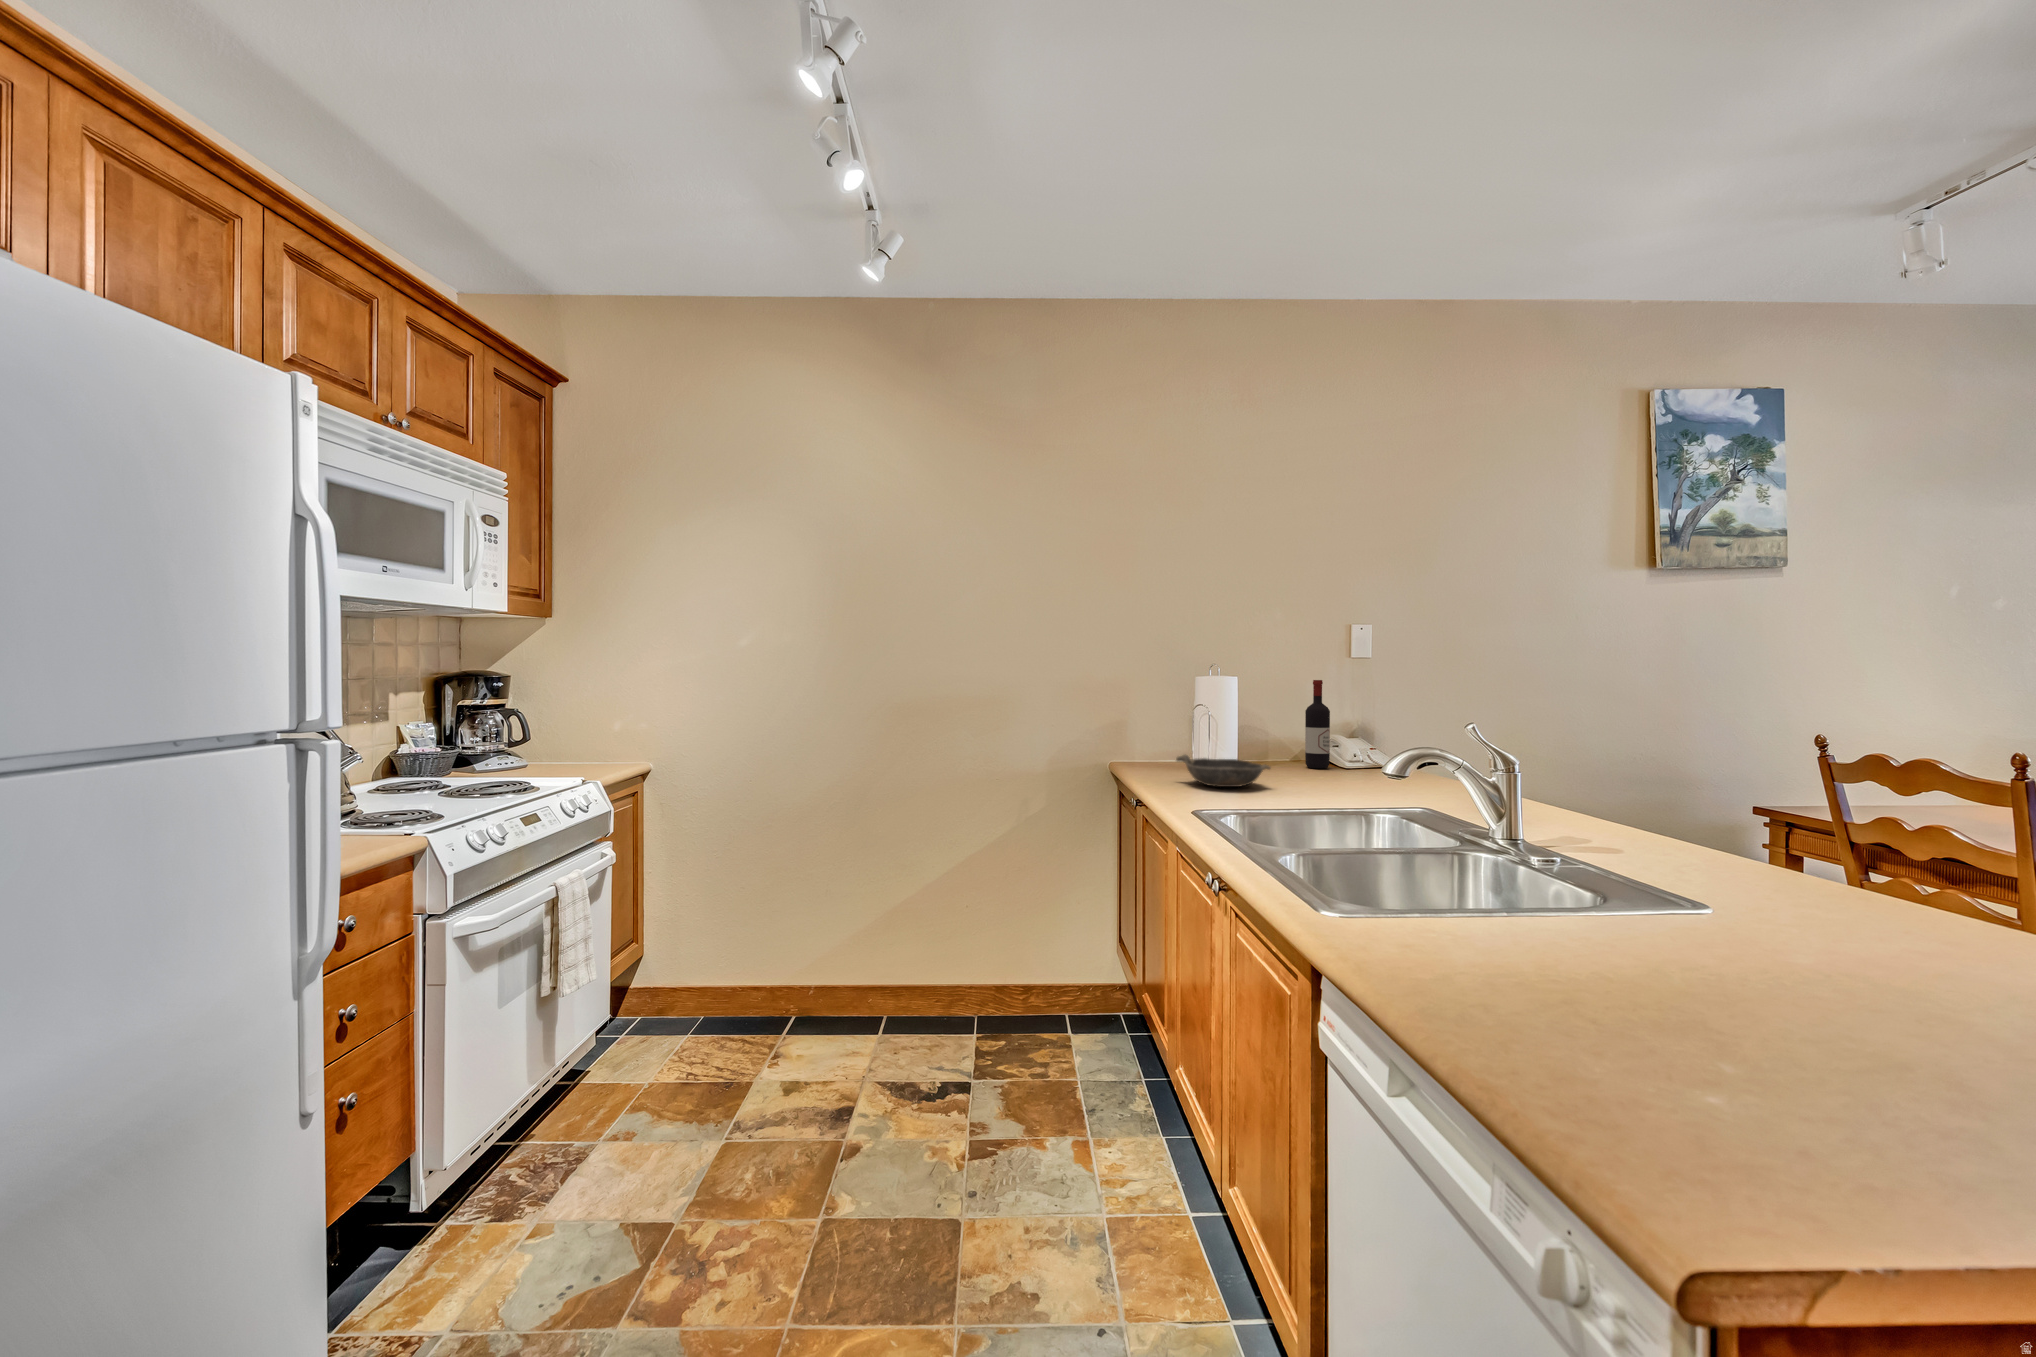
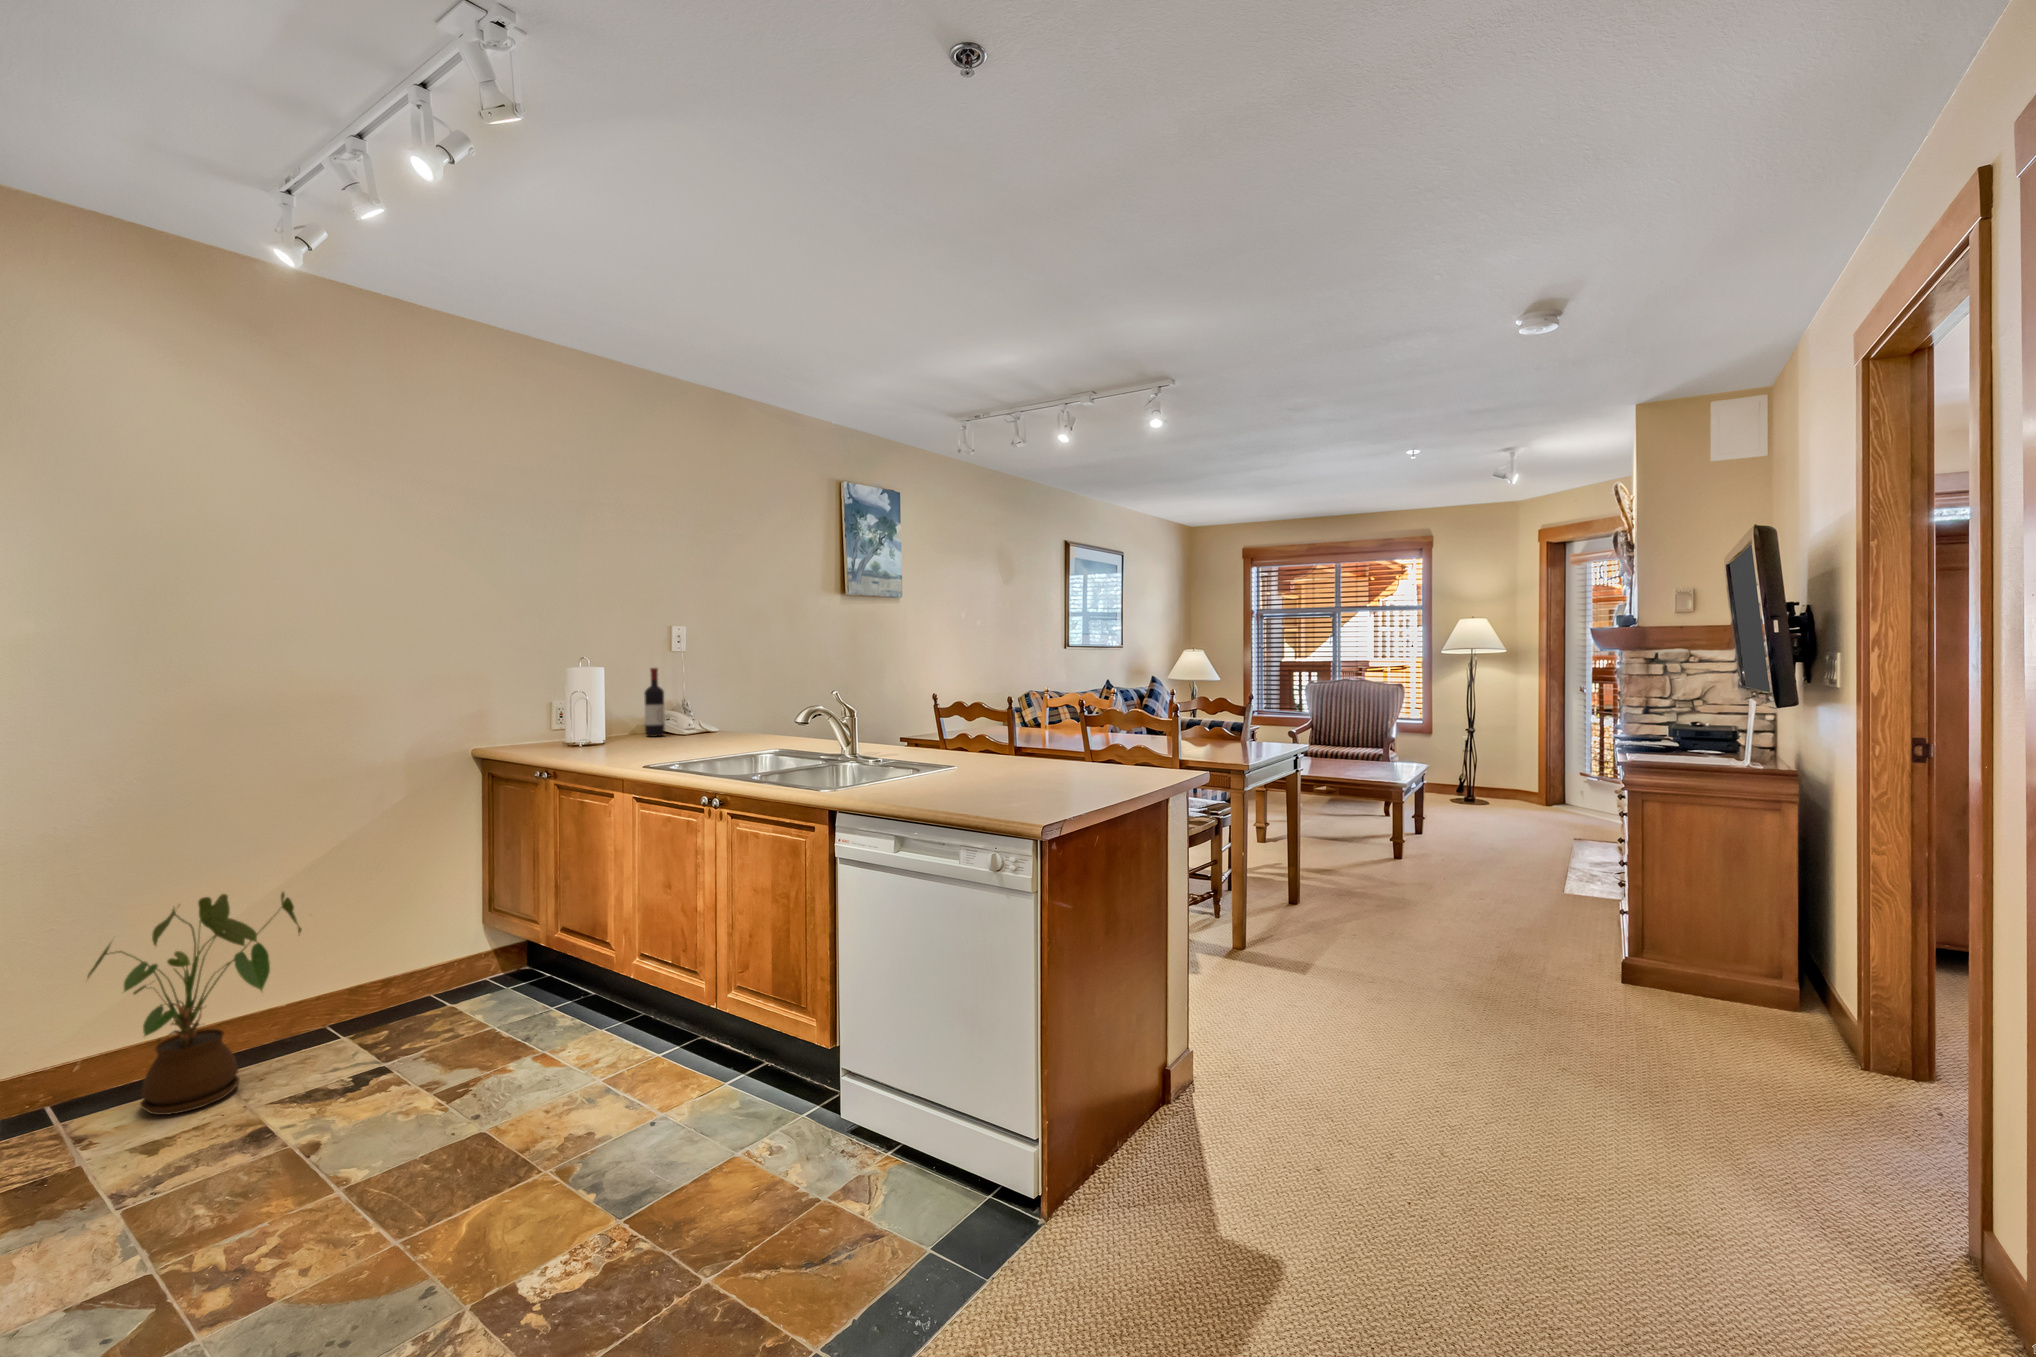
bowl: present [1176,755,1270,787] -> none [571,731,653,753]
house plant: none [792,874,937,1063] -> present [88,892,302,1115]

